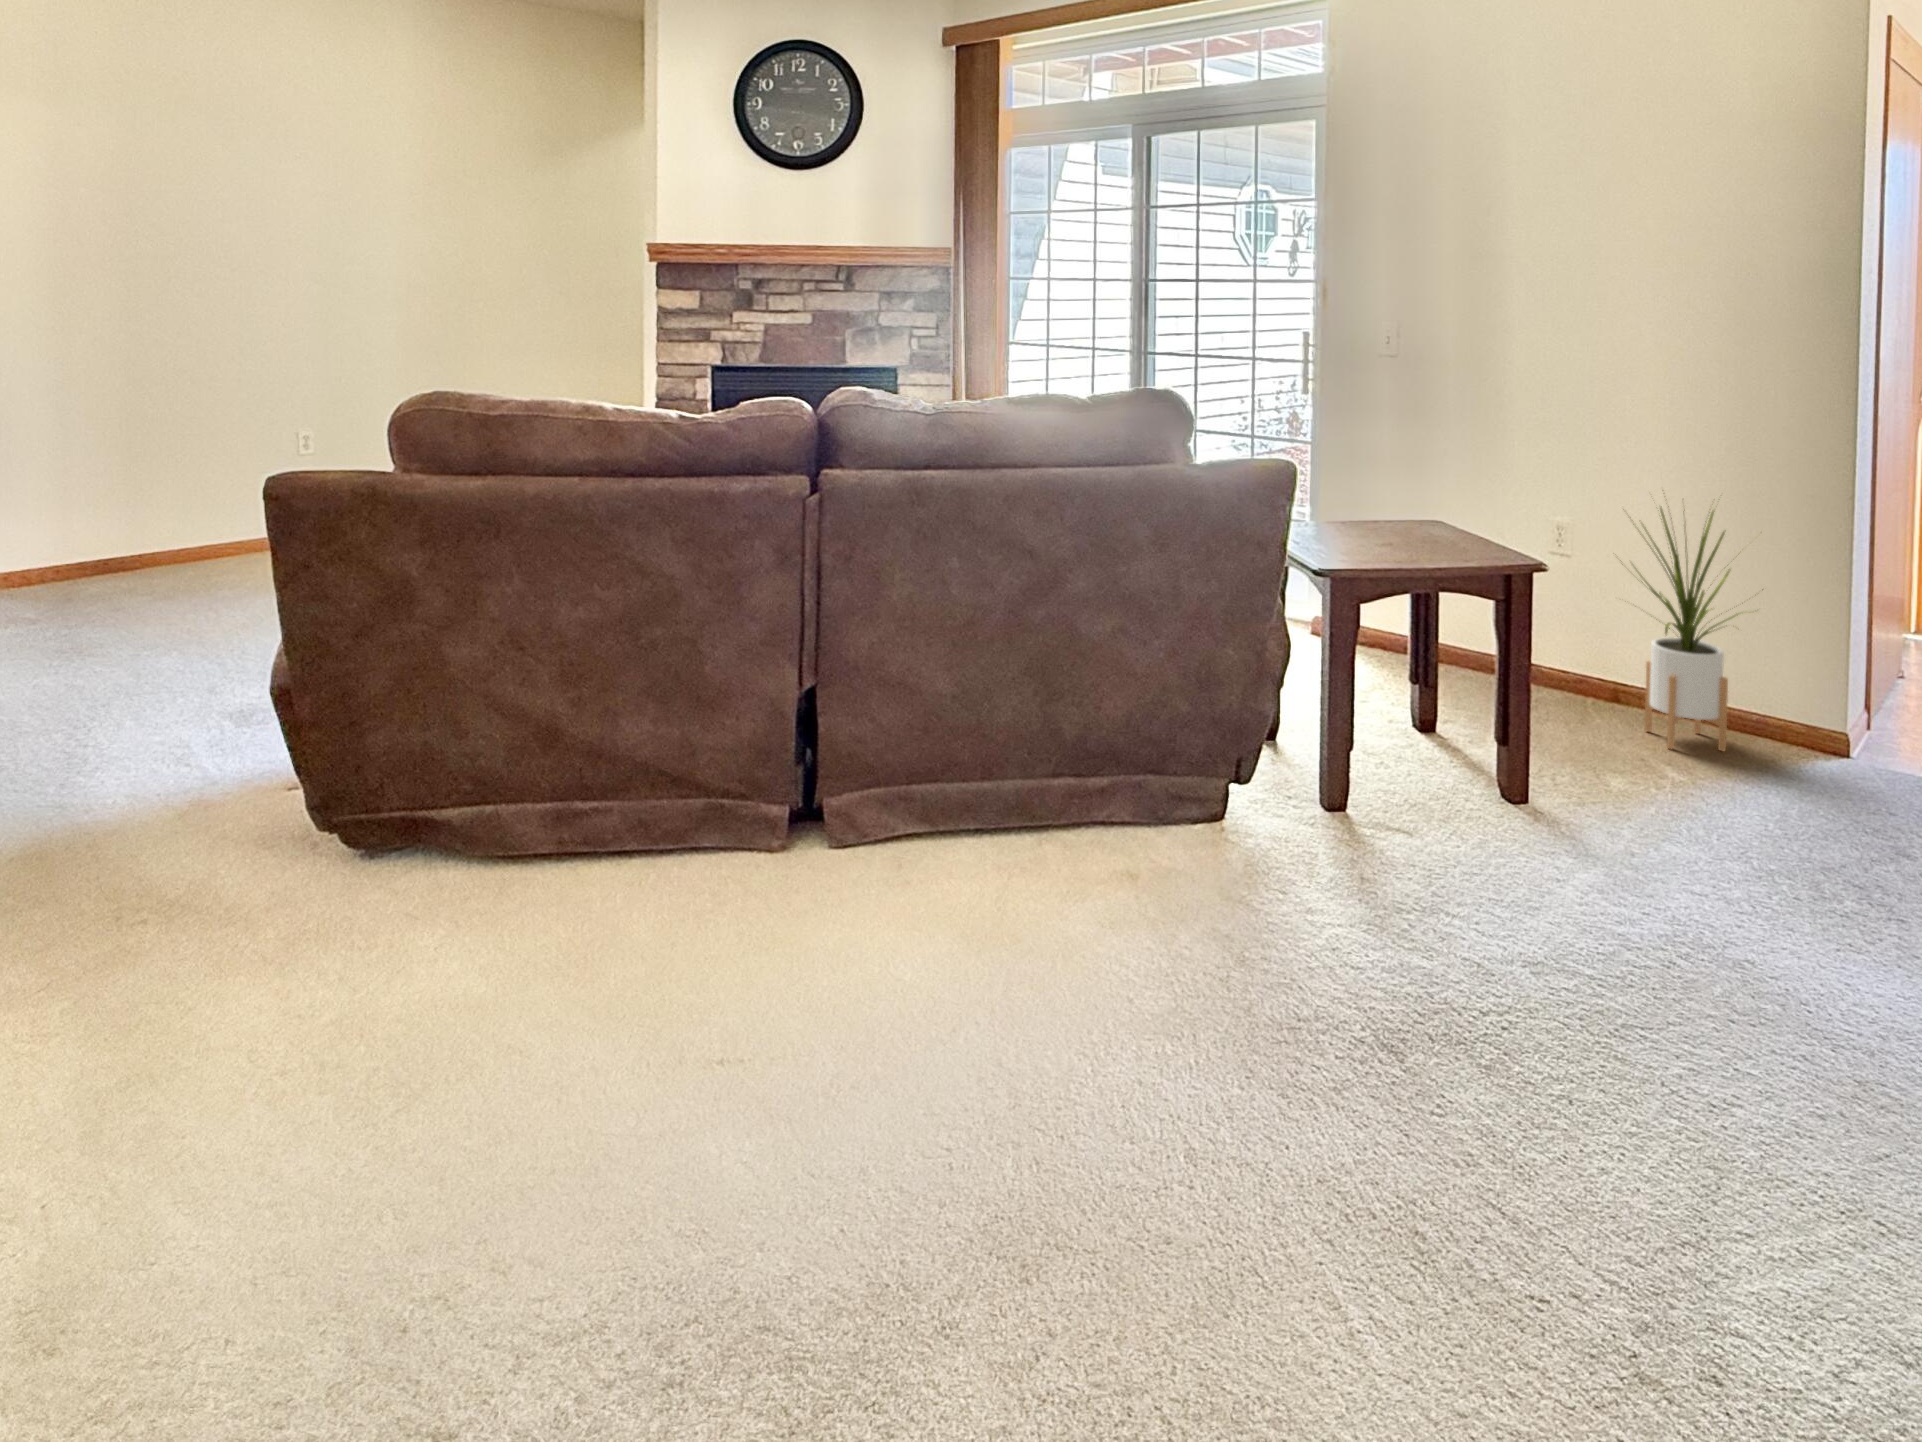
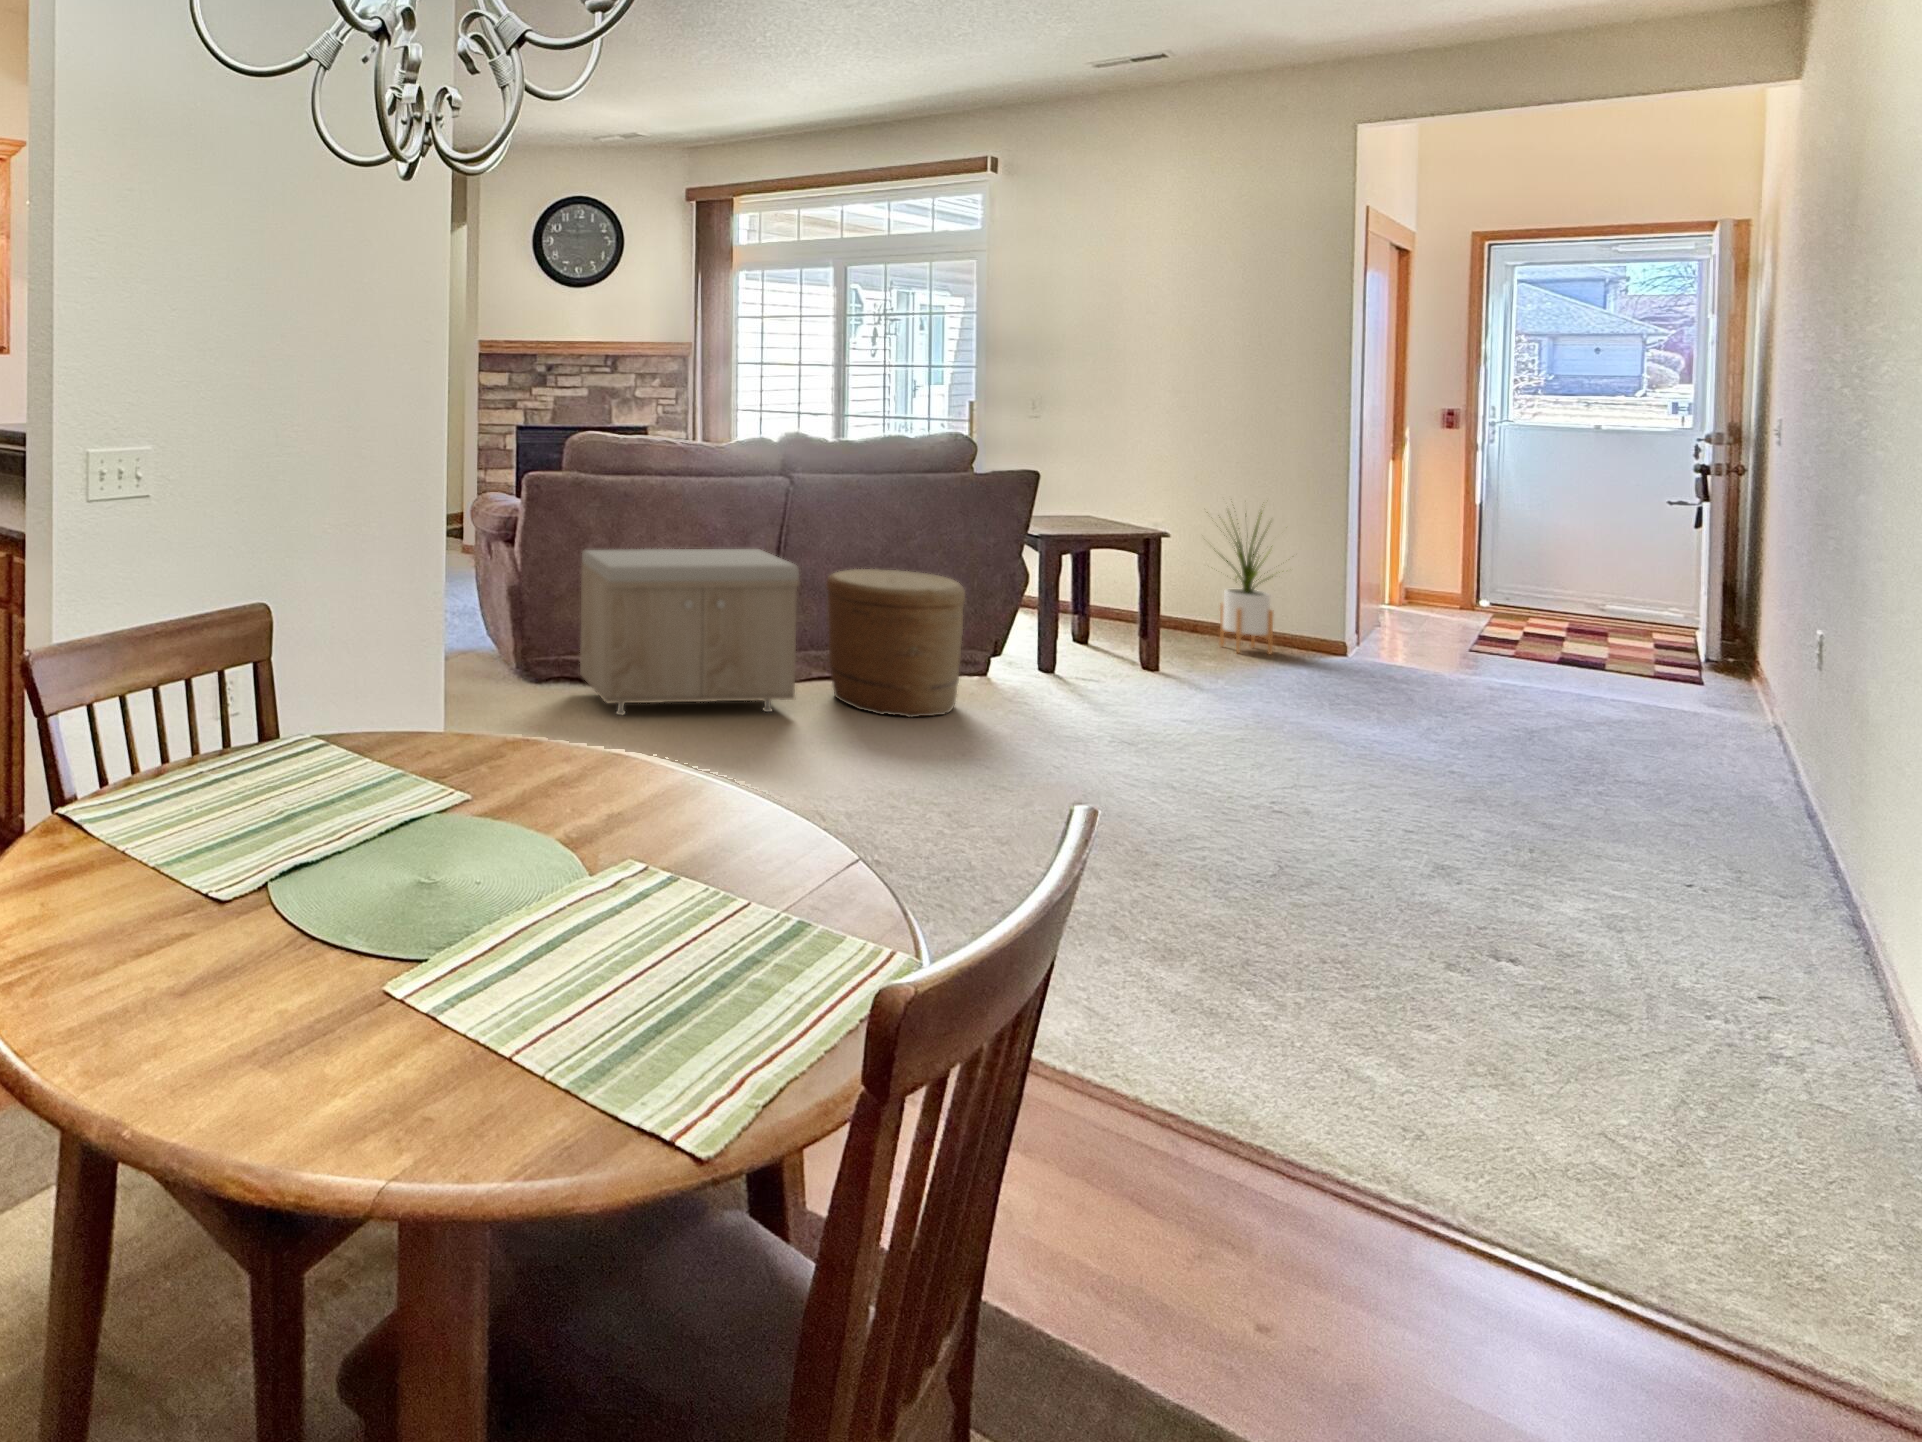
storage bench: none [352,612,768,967] -> present [580,549,800,715]
woven basket: none [870,645,1116,963] -> present [826,569,965,718]

